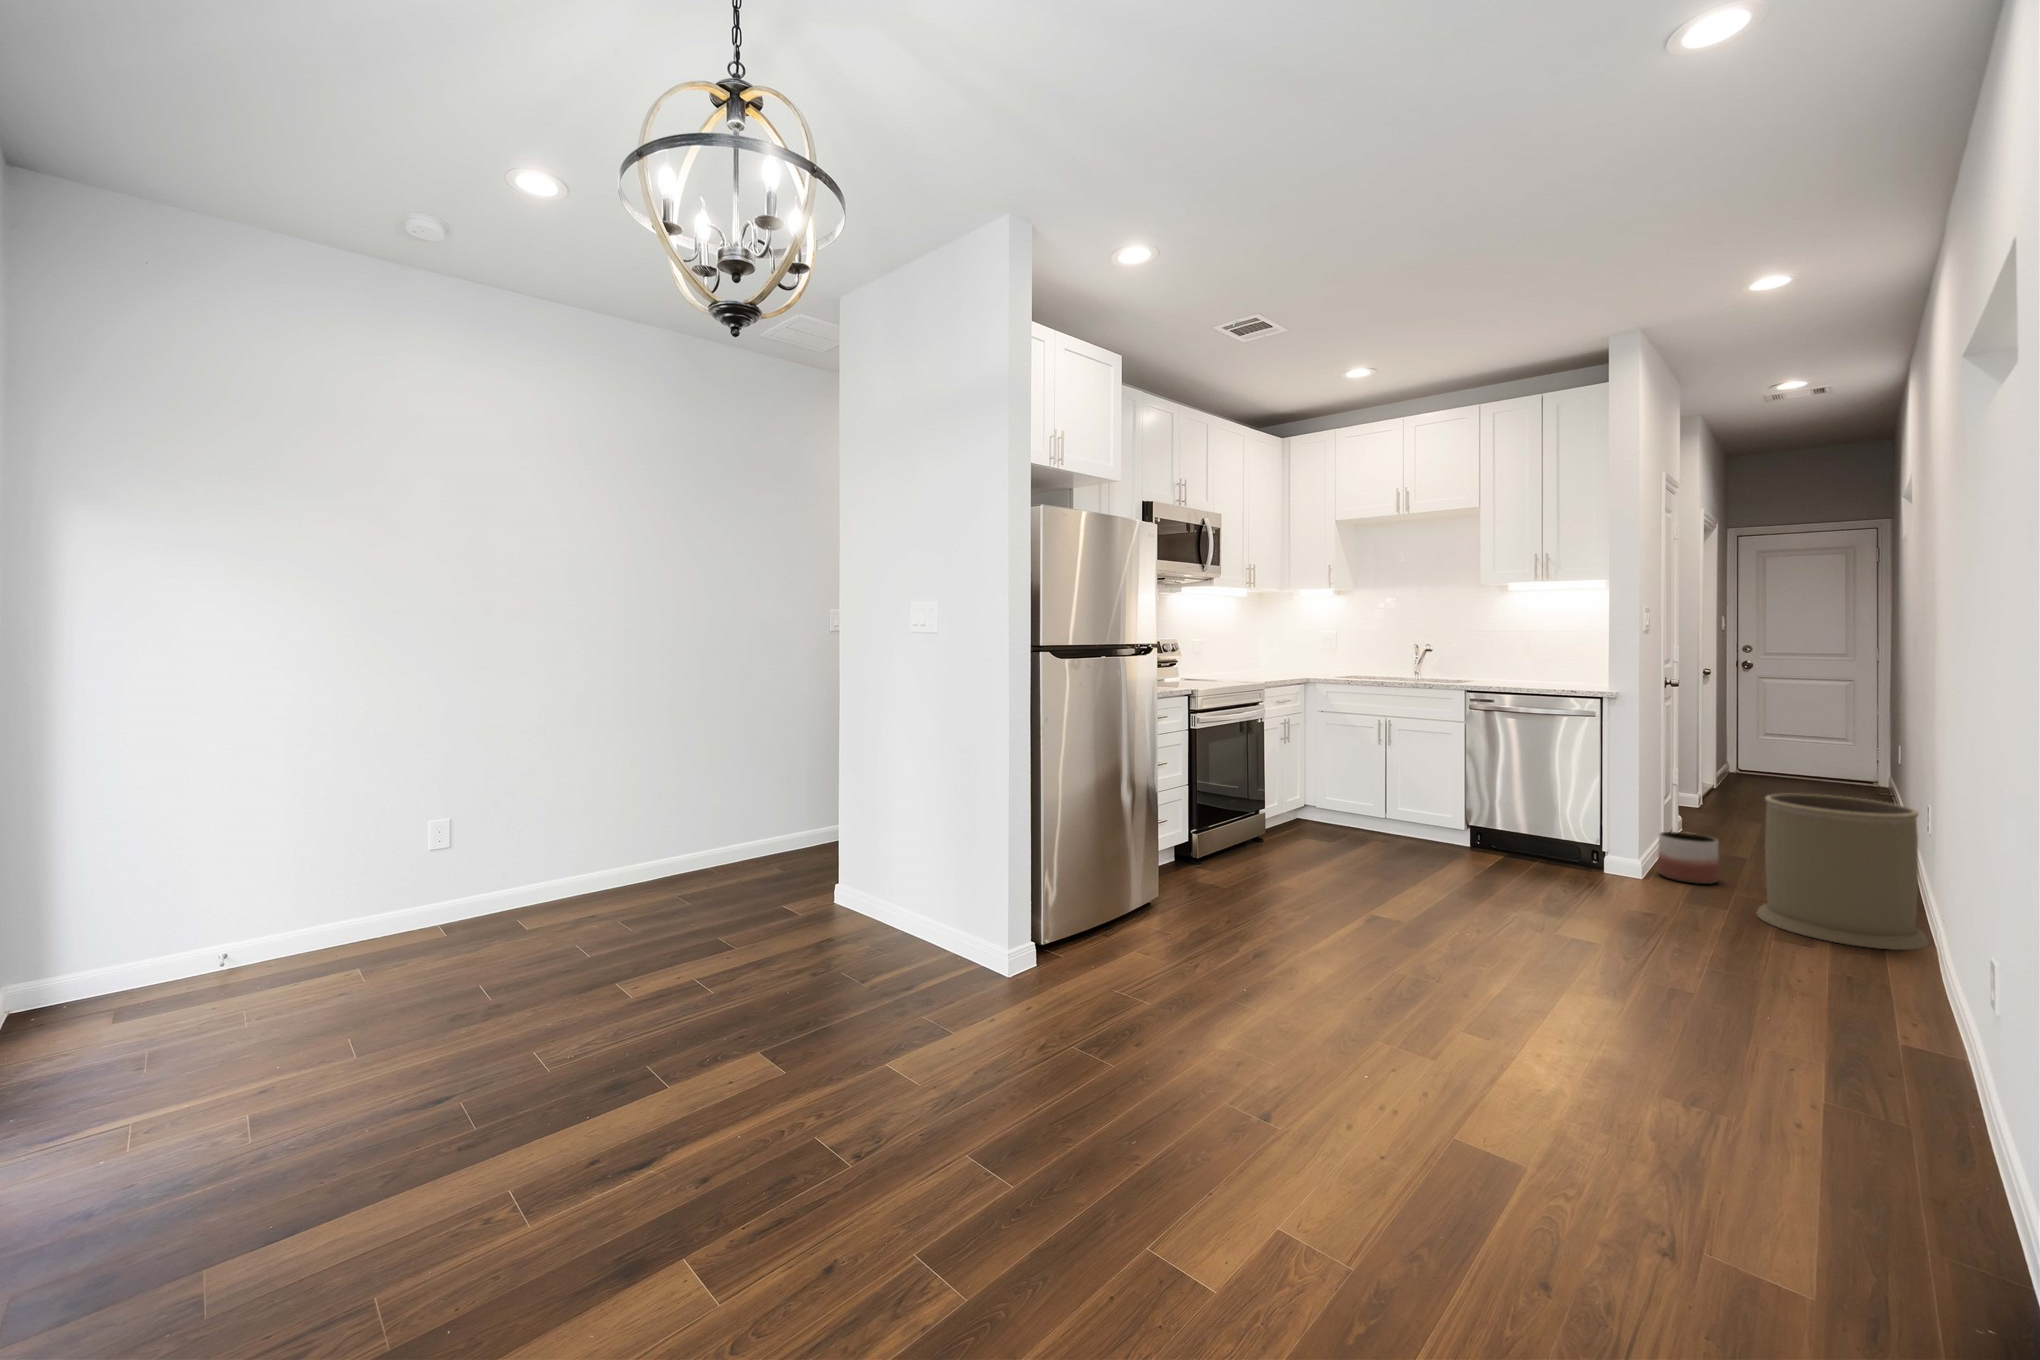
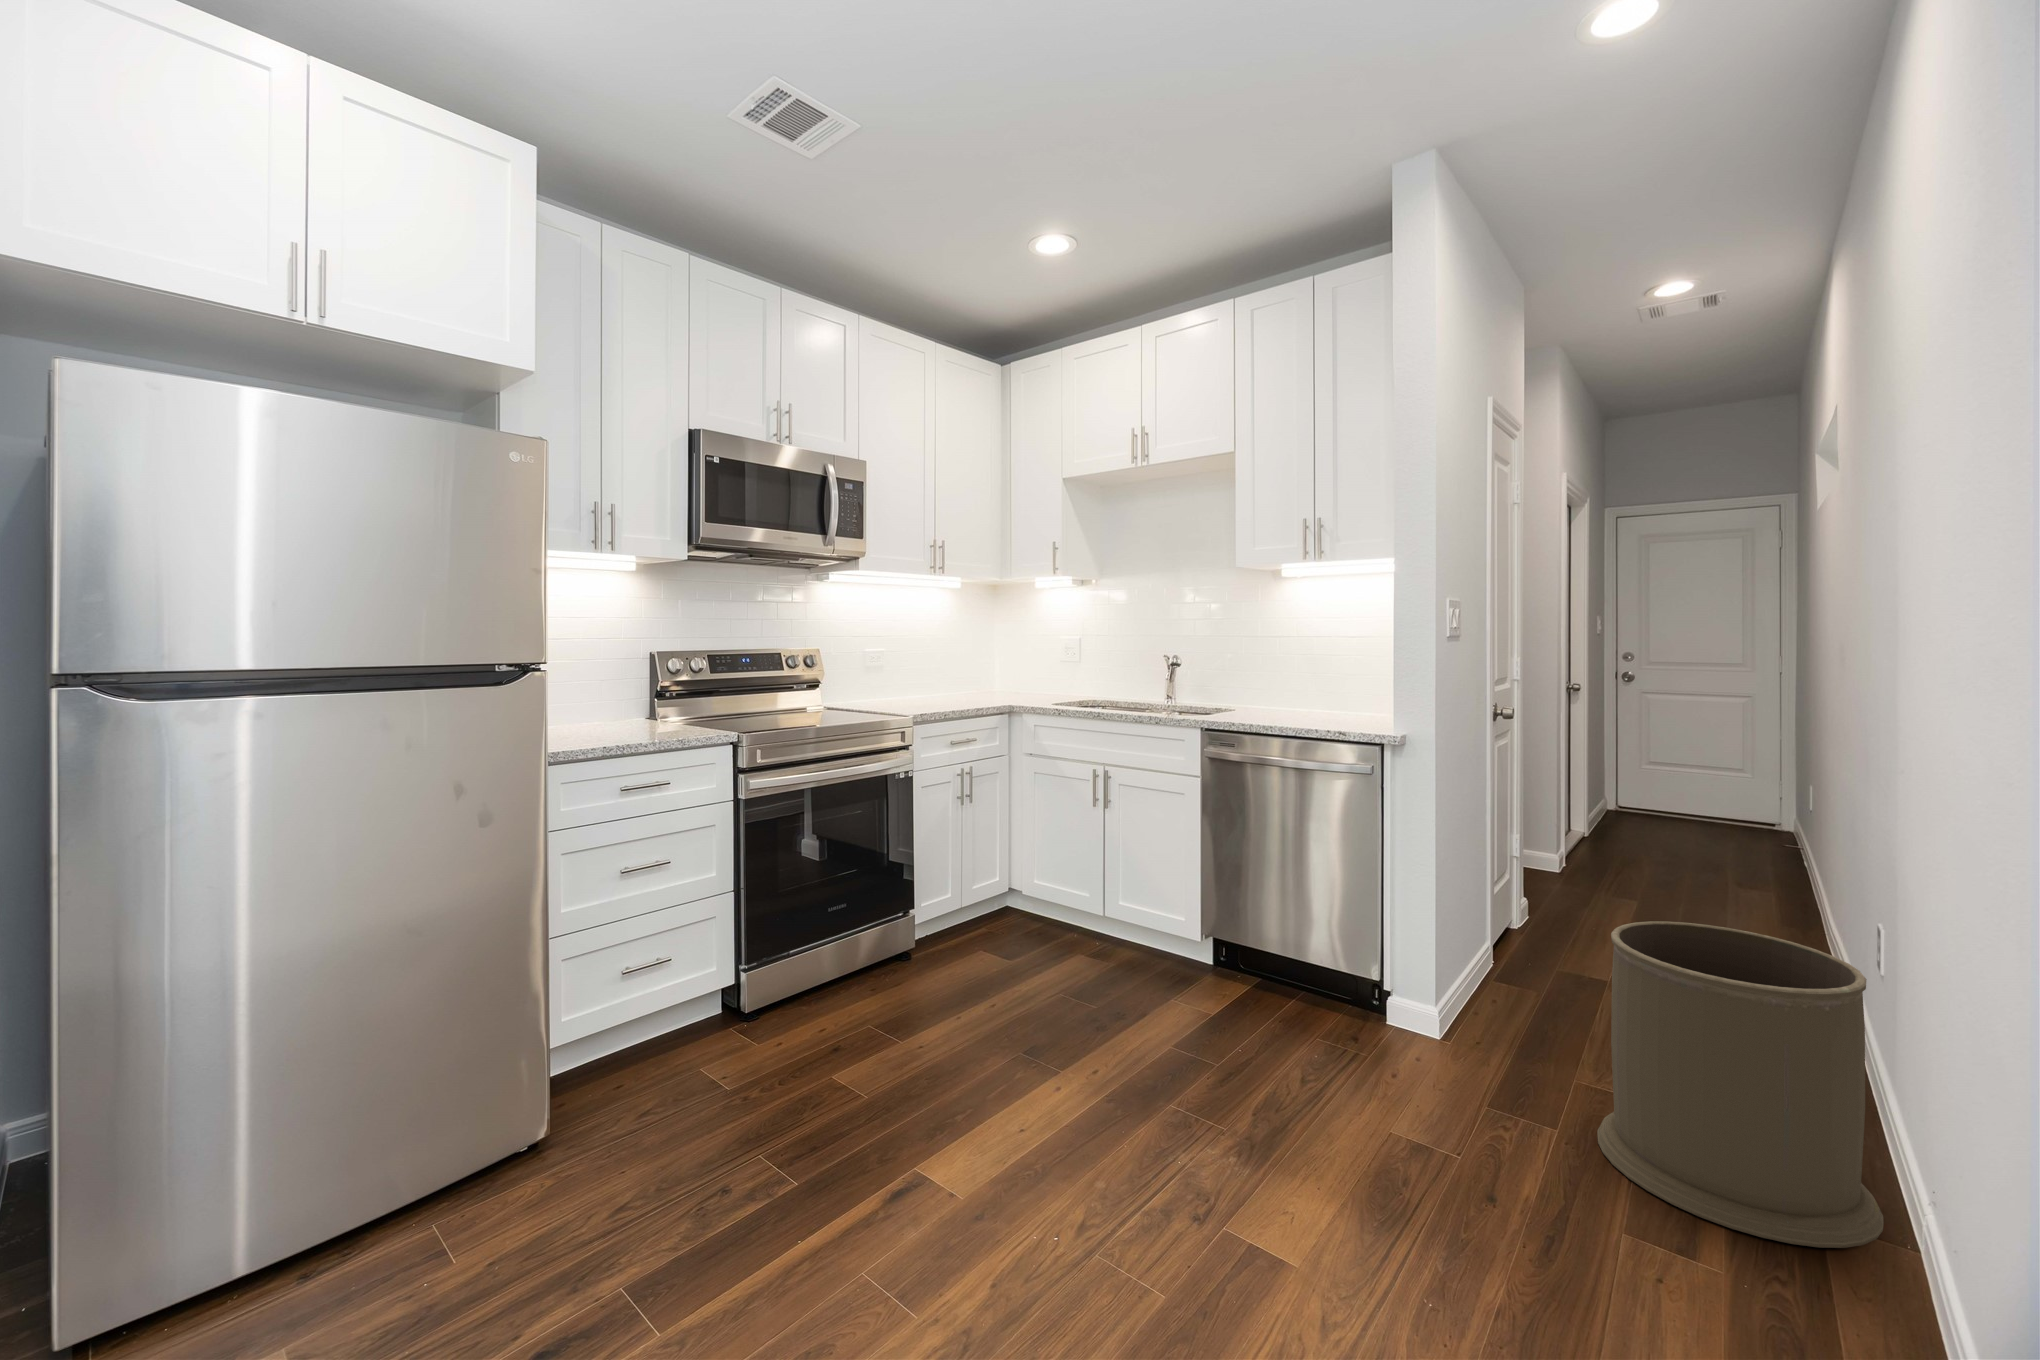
planter: present [1658,832,1719,884] -> none [1466,955,1552,1049]

